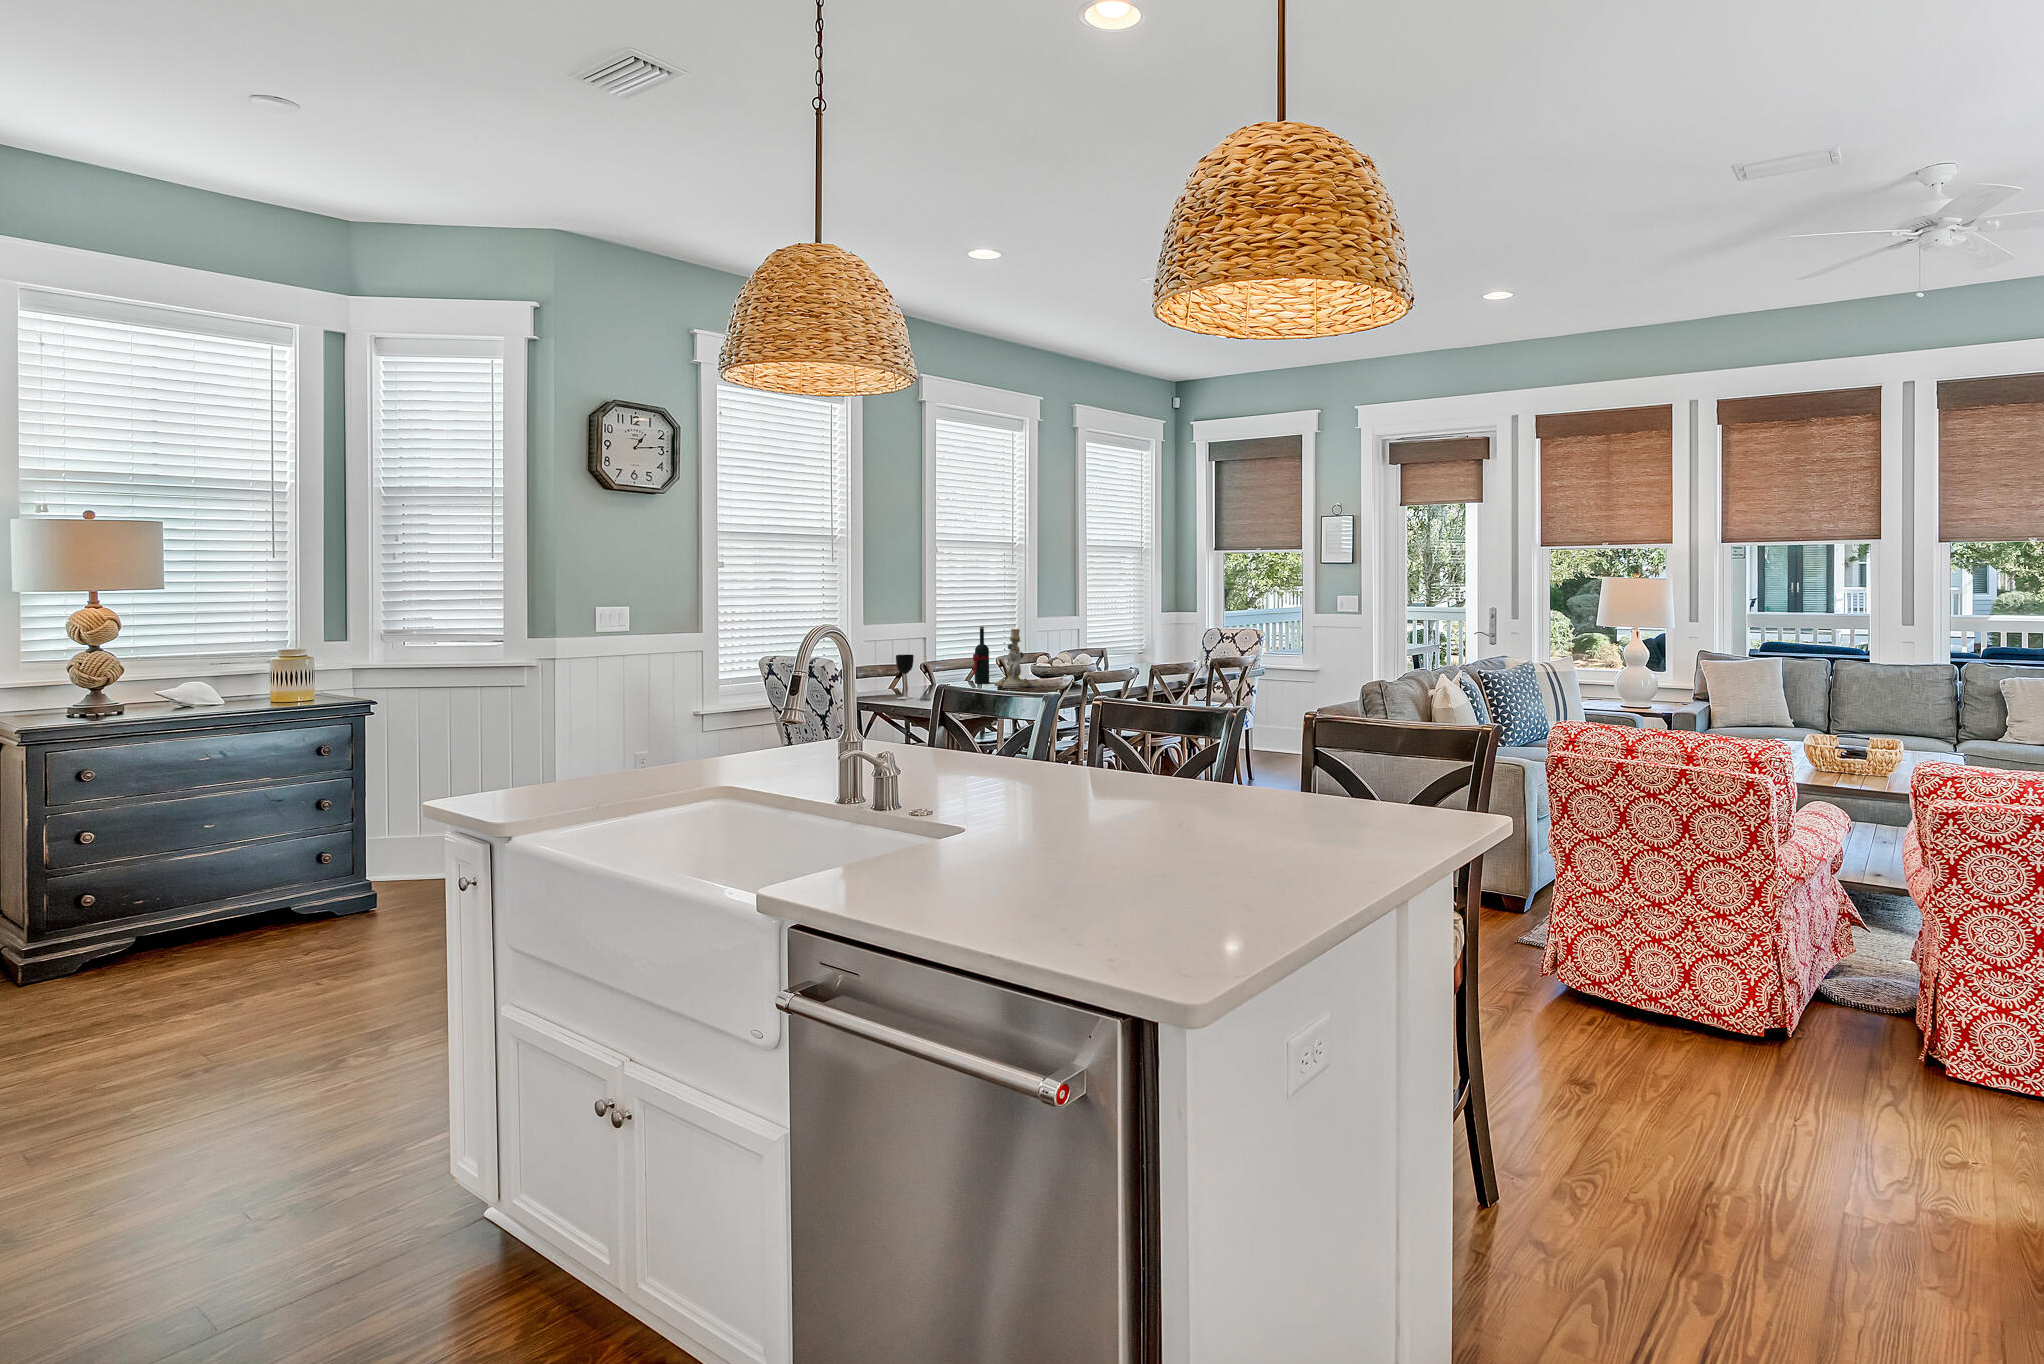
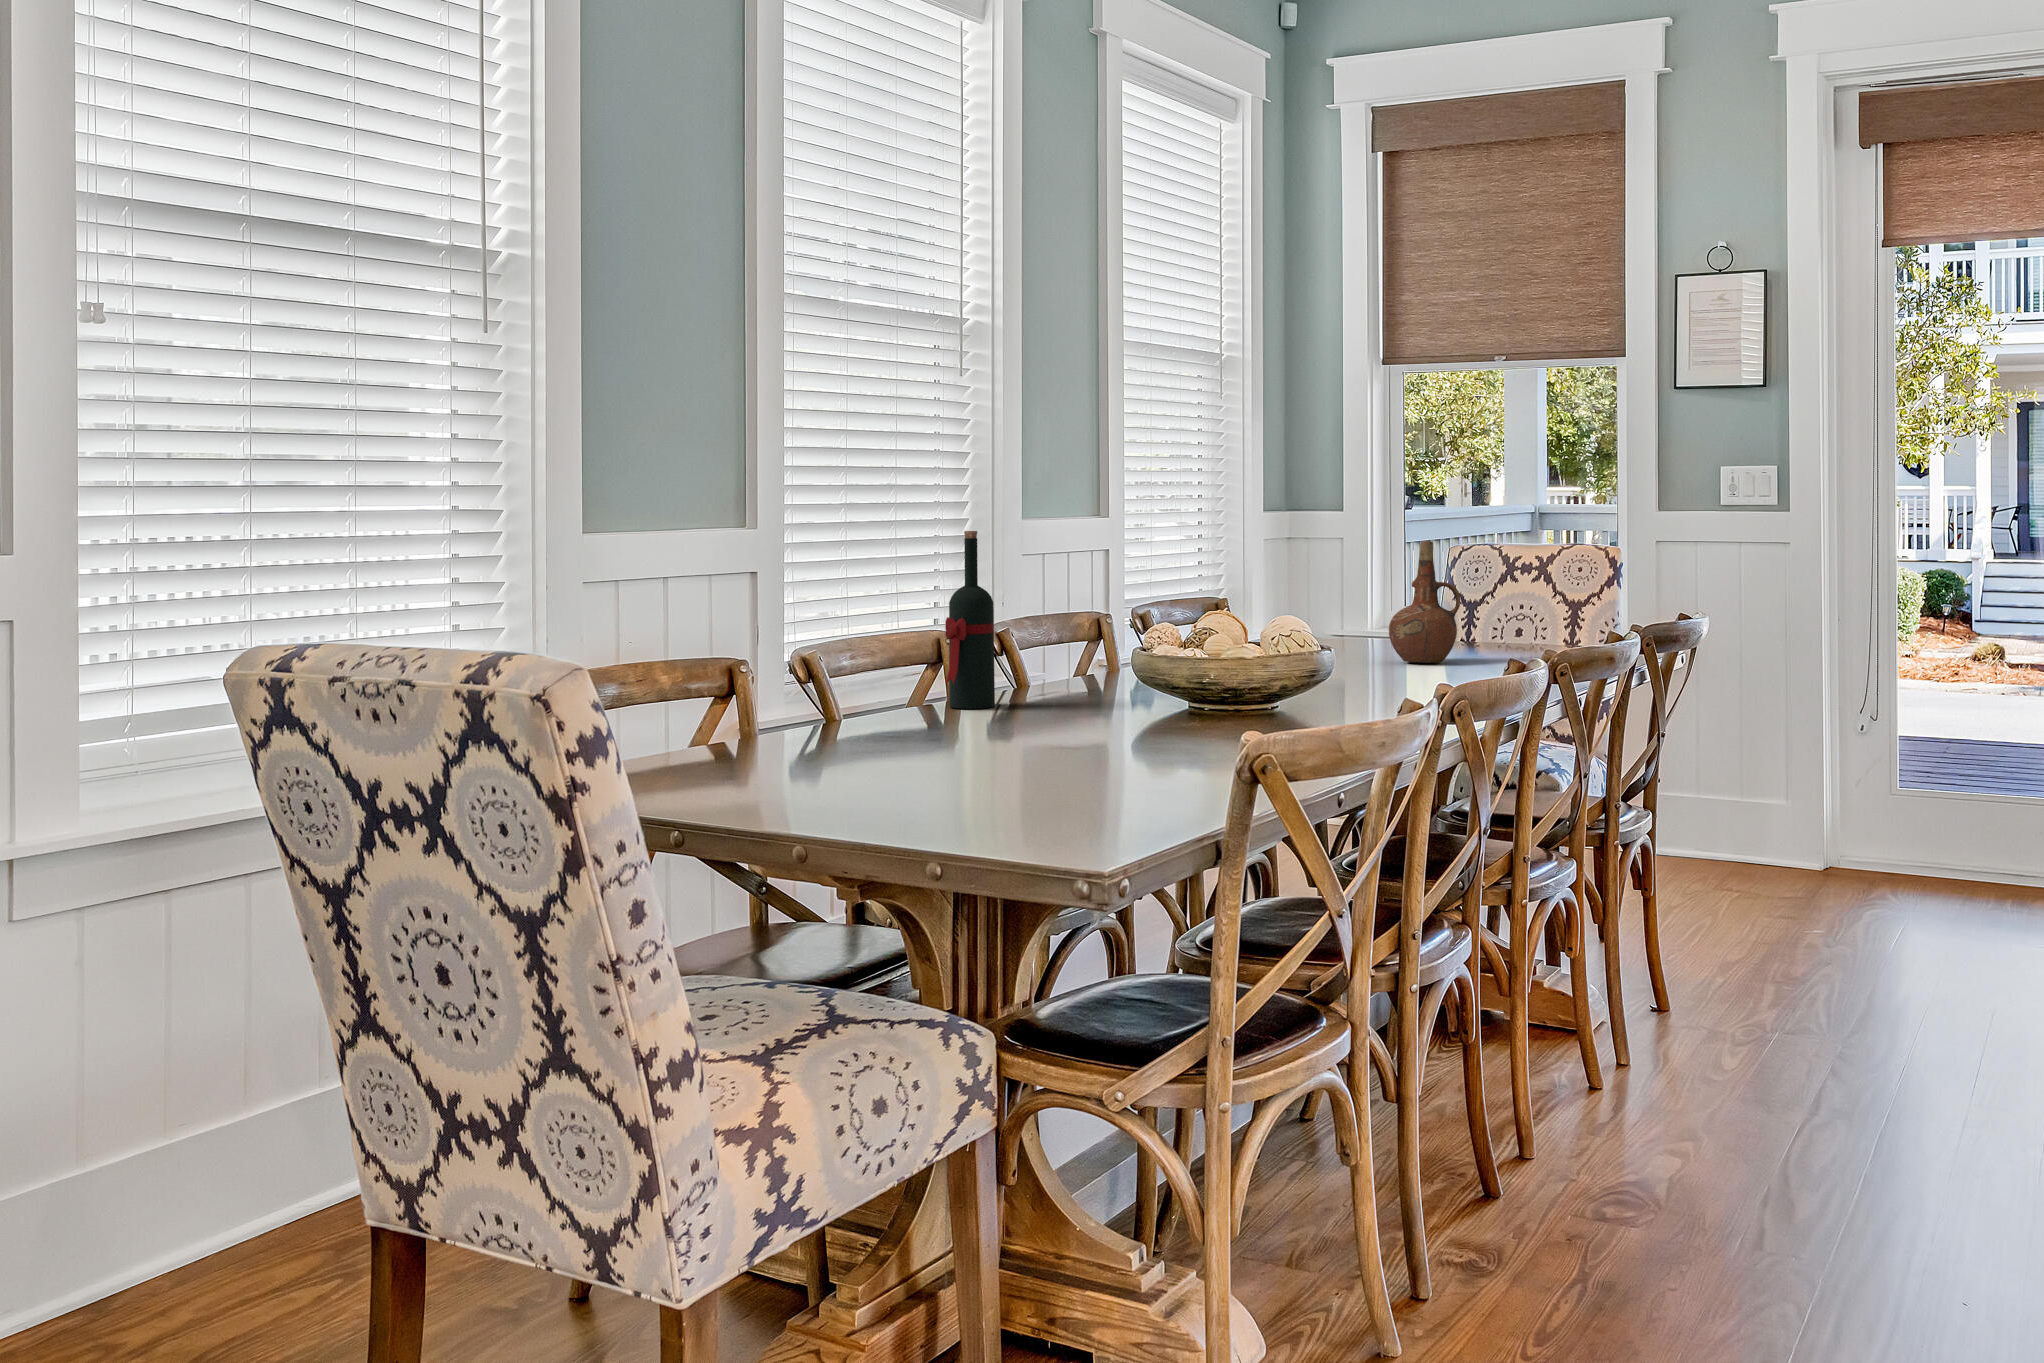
candlestick: present [994,629,1032,688] -> none [1040,536,1162,727]
ceramic pitcher: none [1146,629,1171,673] -> present [1389,541,1460,663]
wine glass: present [896,655,914,699] -> none [756,624,820,787]

